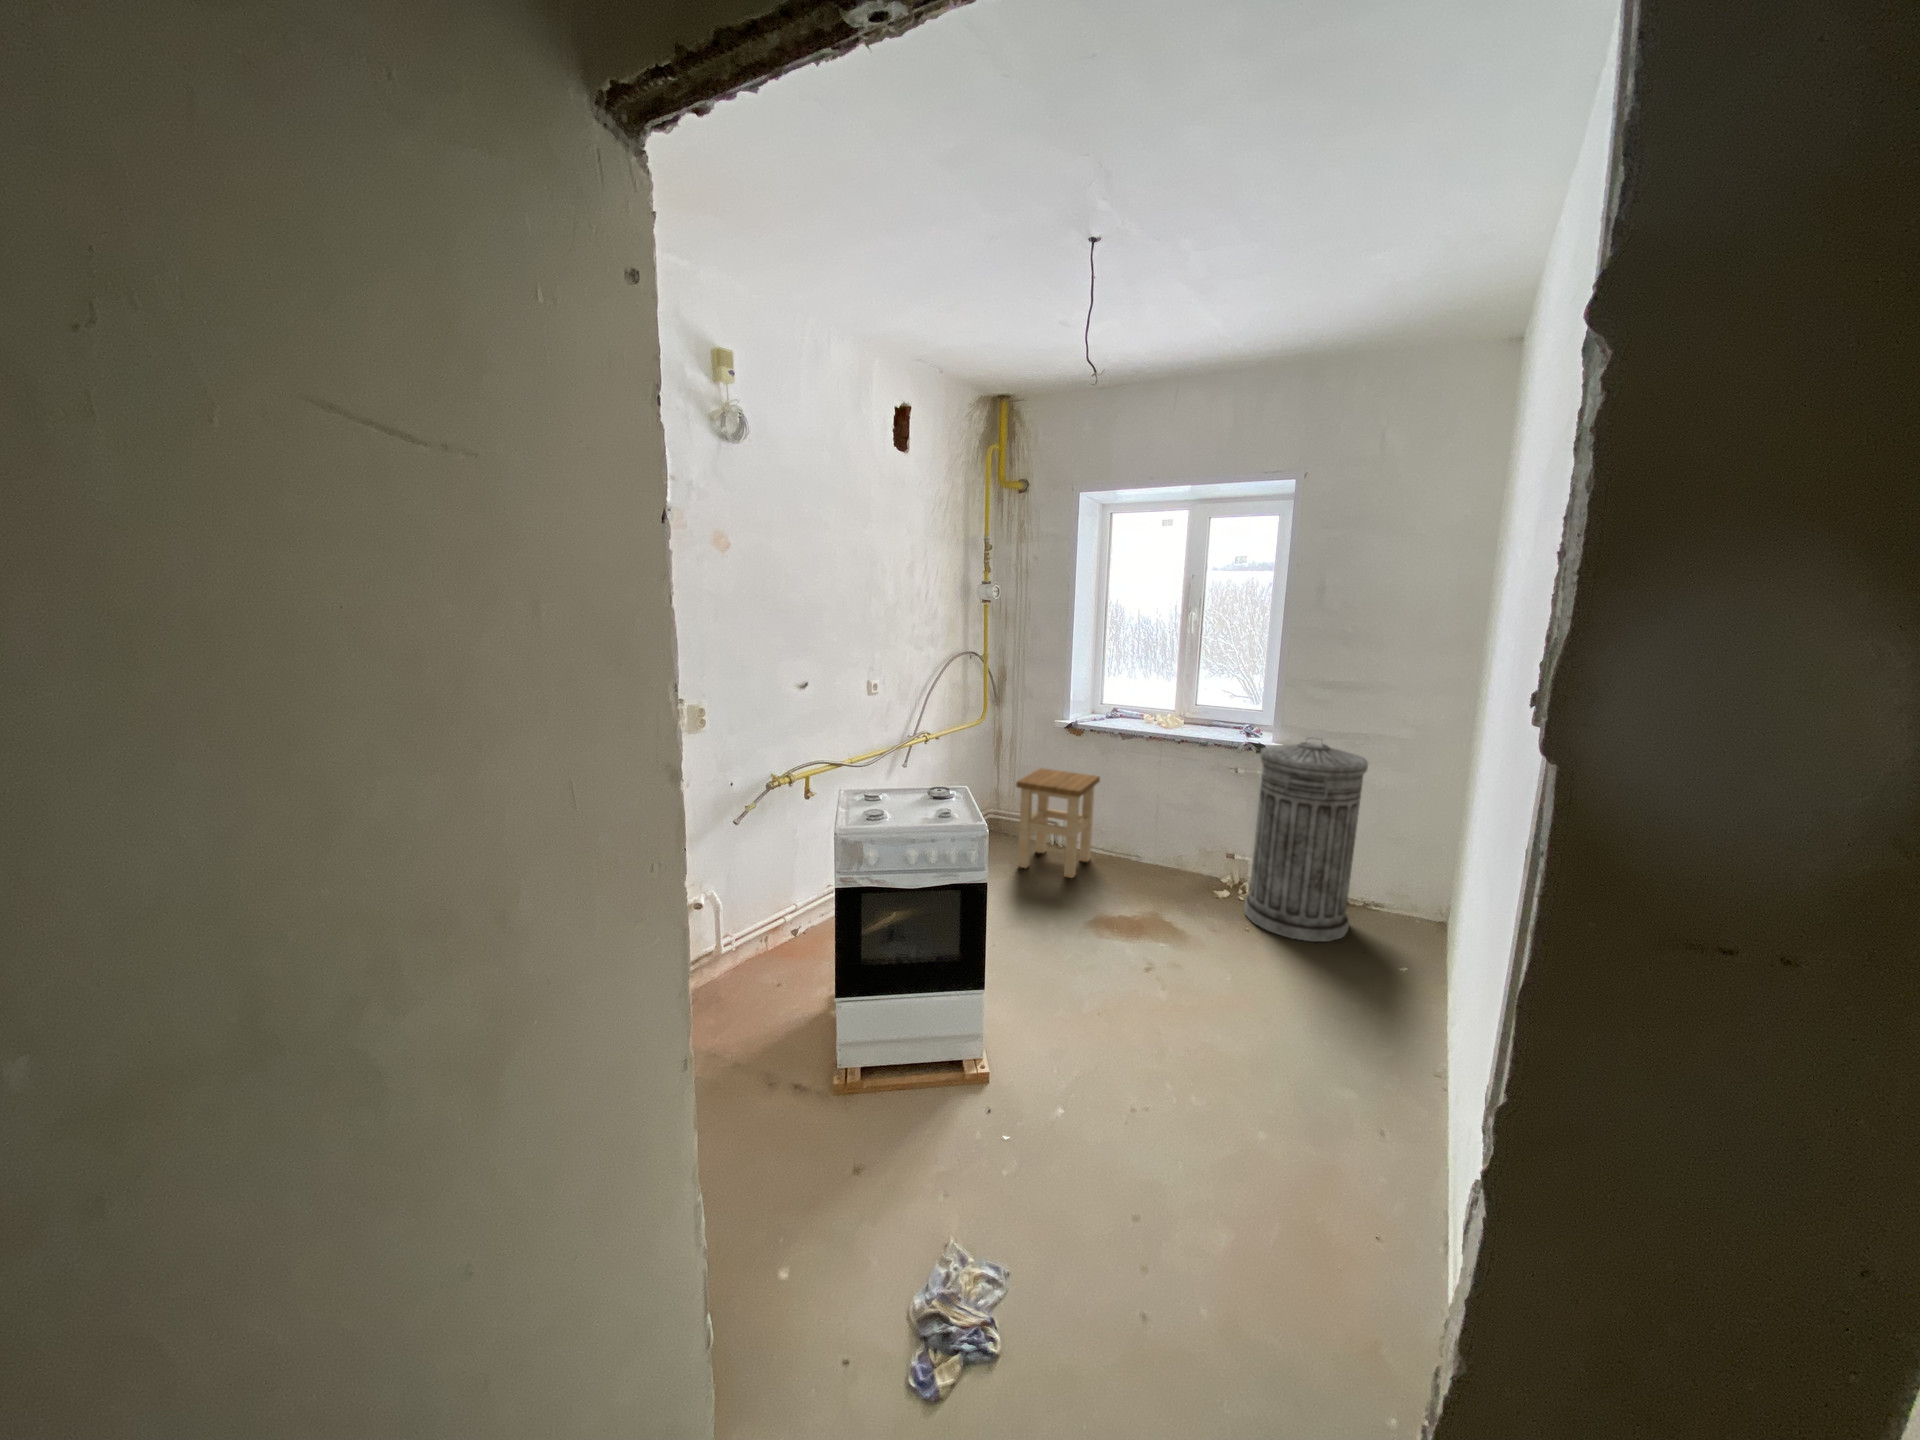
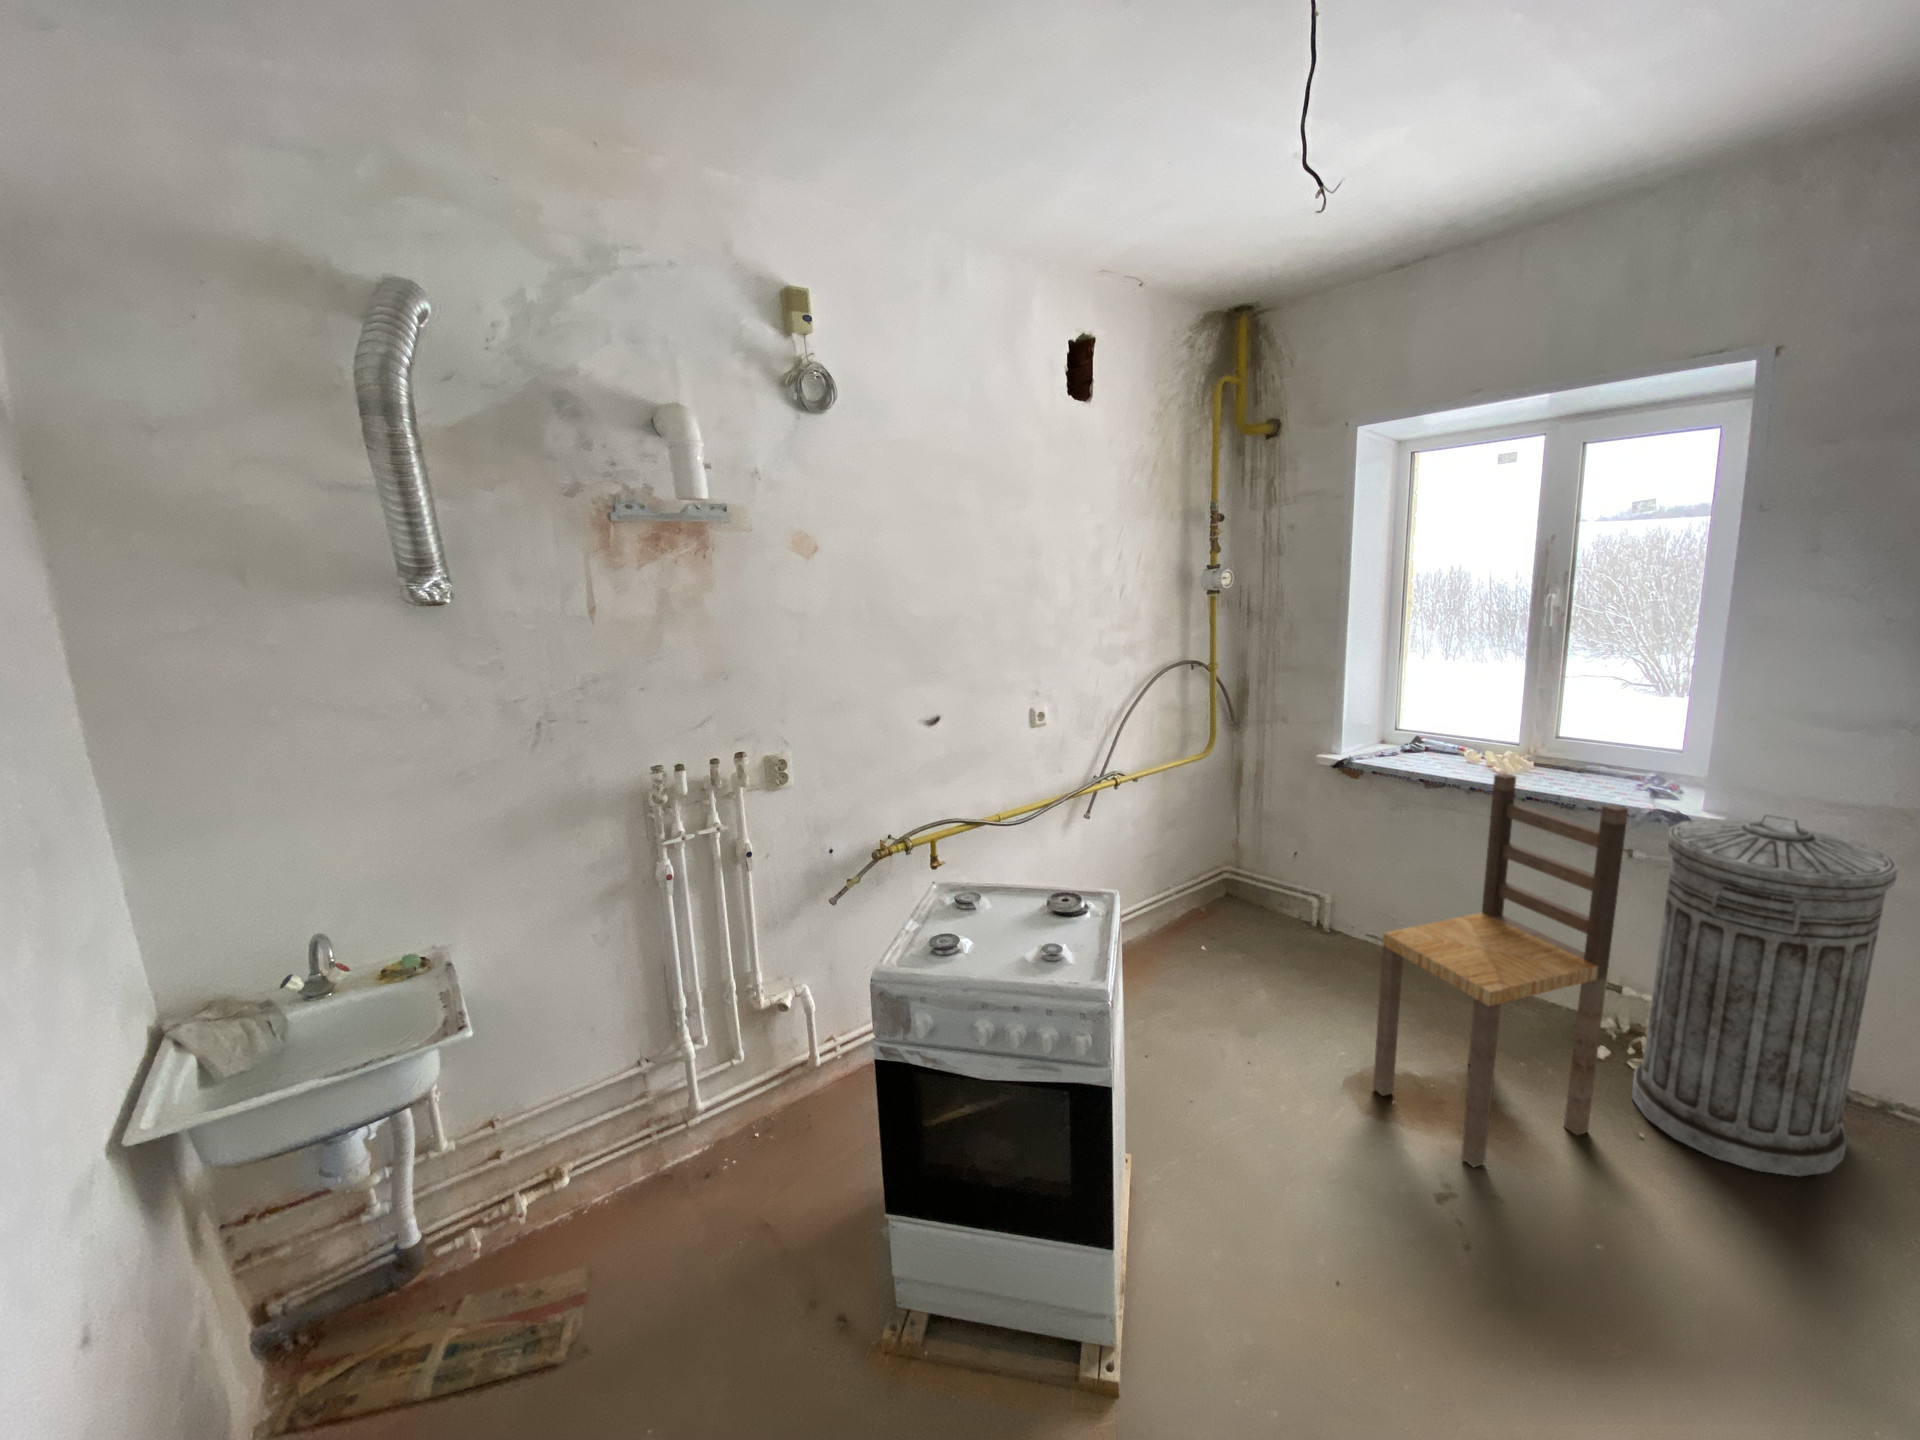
chair: none [1106,720,1245,959] -> present [1373,773,1628,1167]
stool: present [1016,768,1100,878] -> none [1249,820,1388,995]

